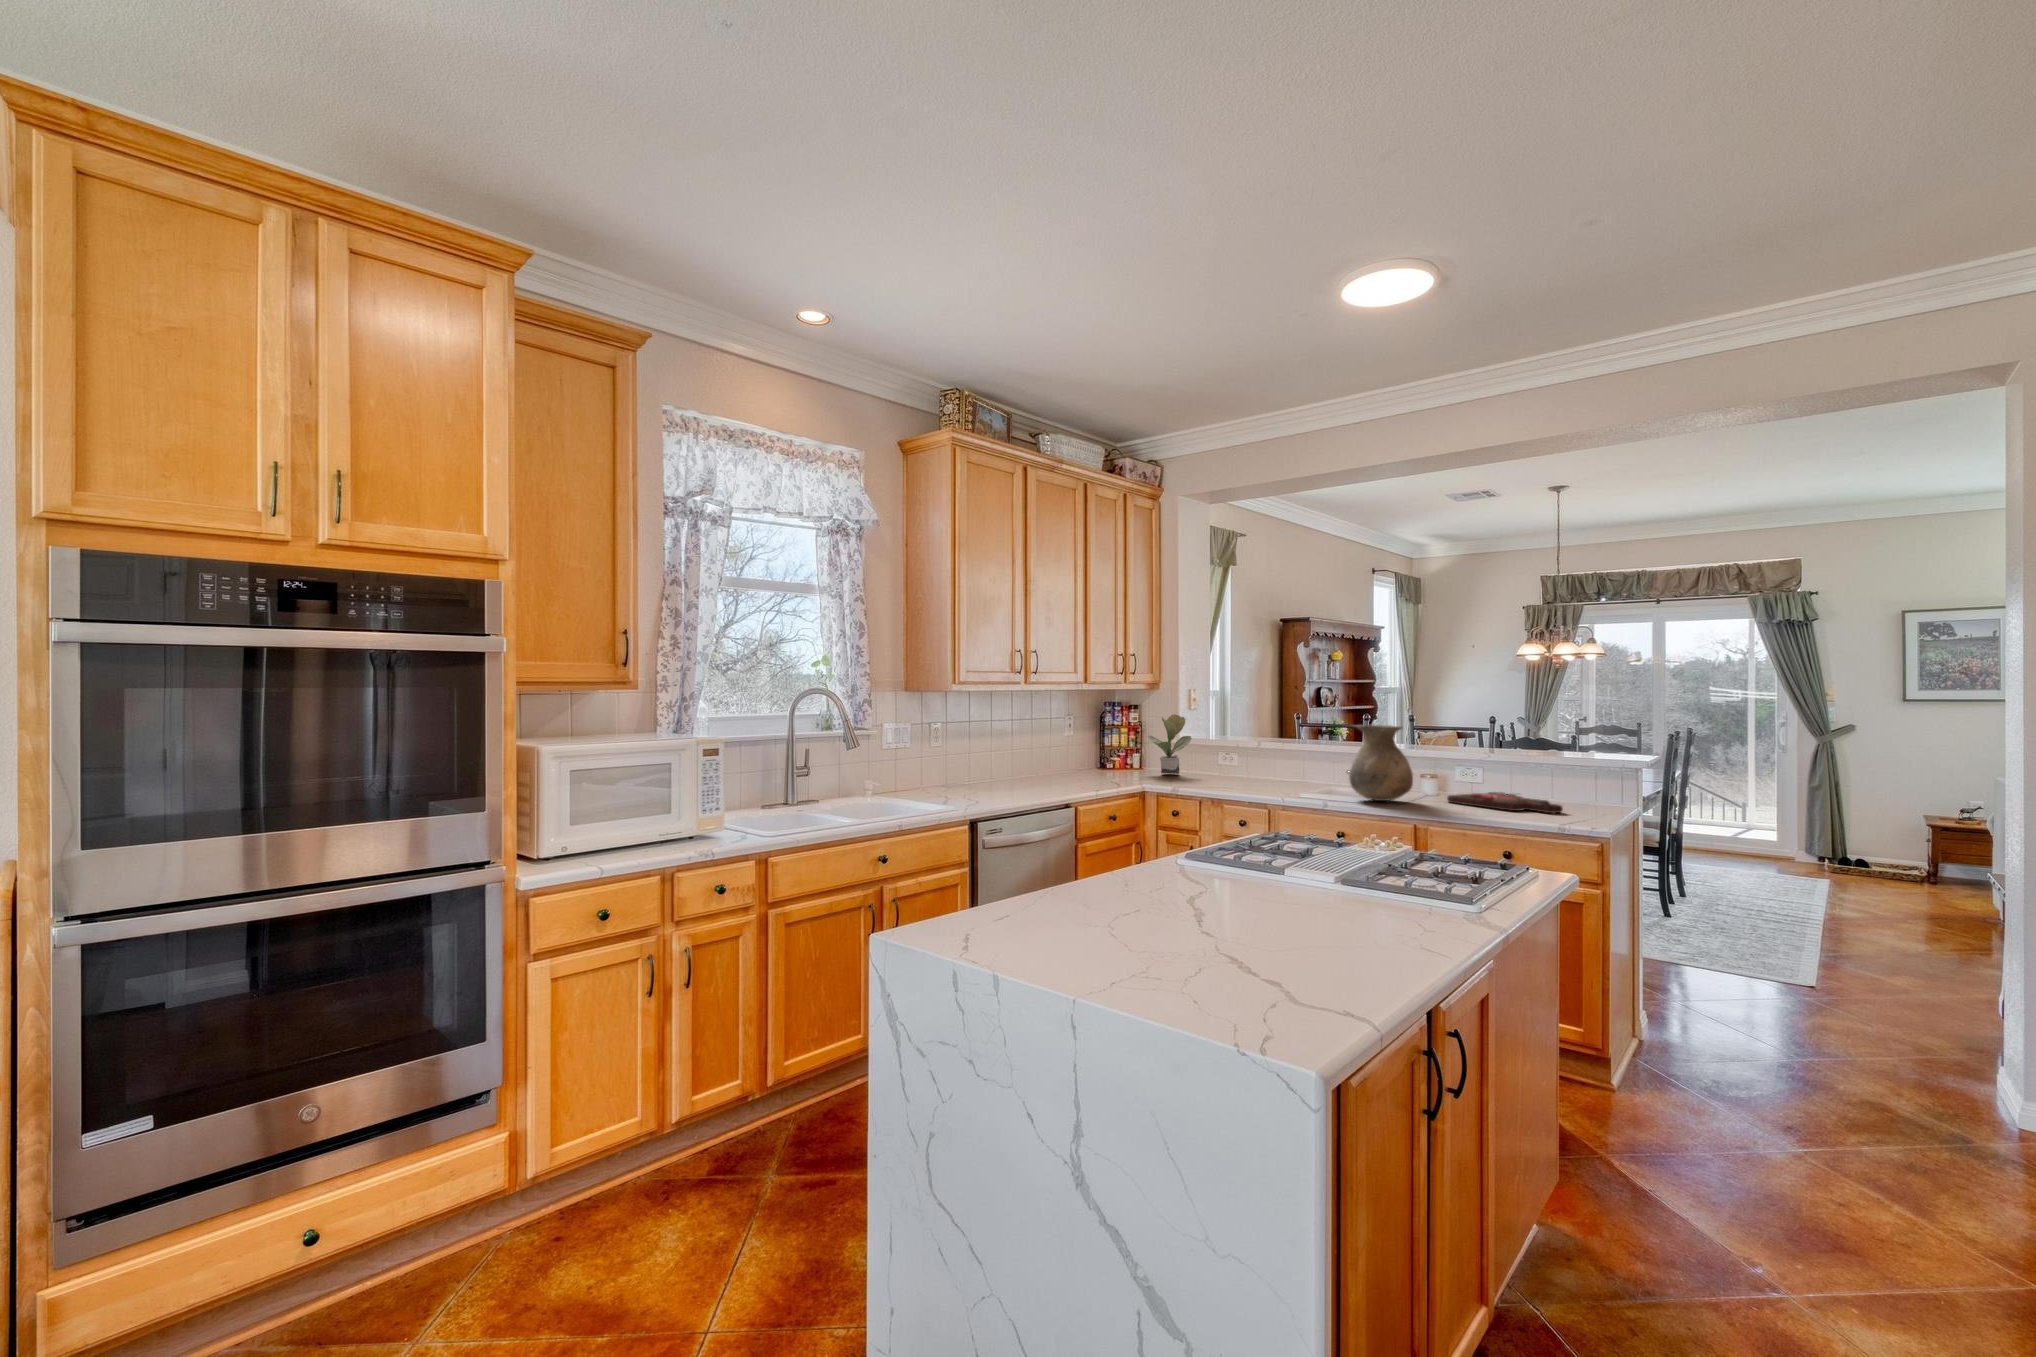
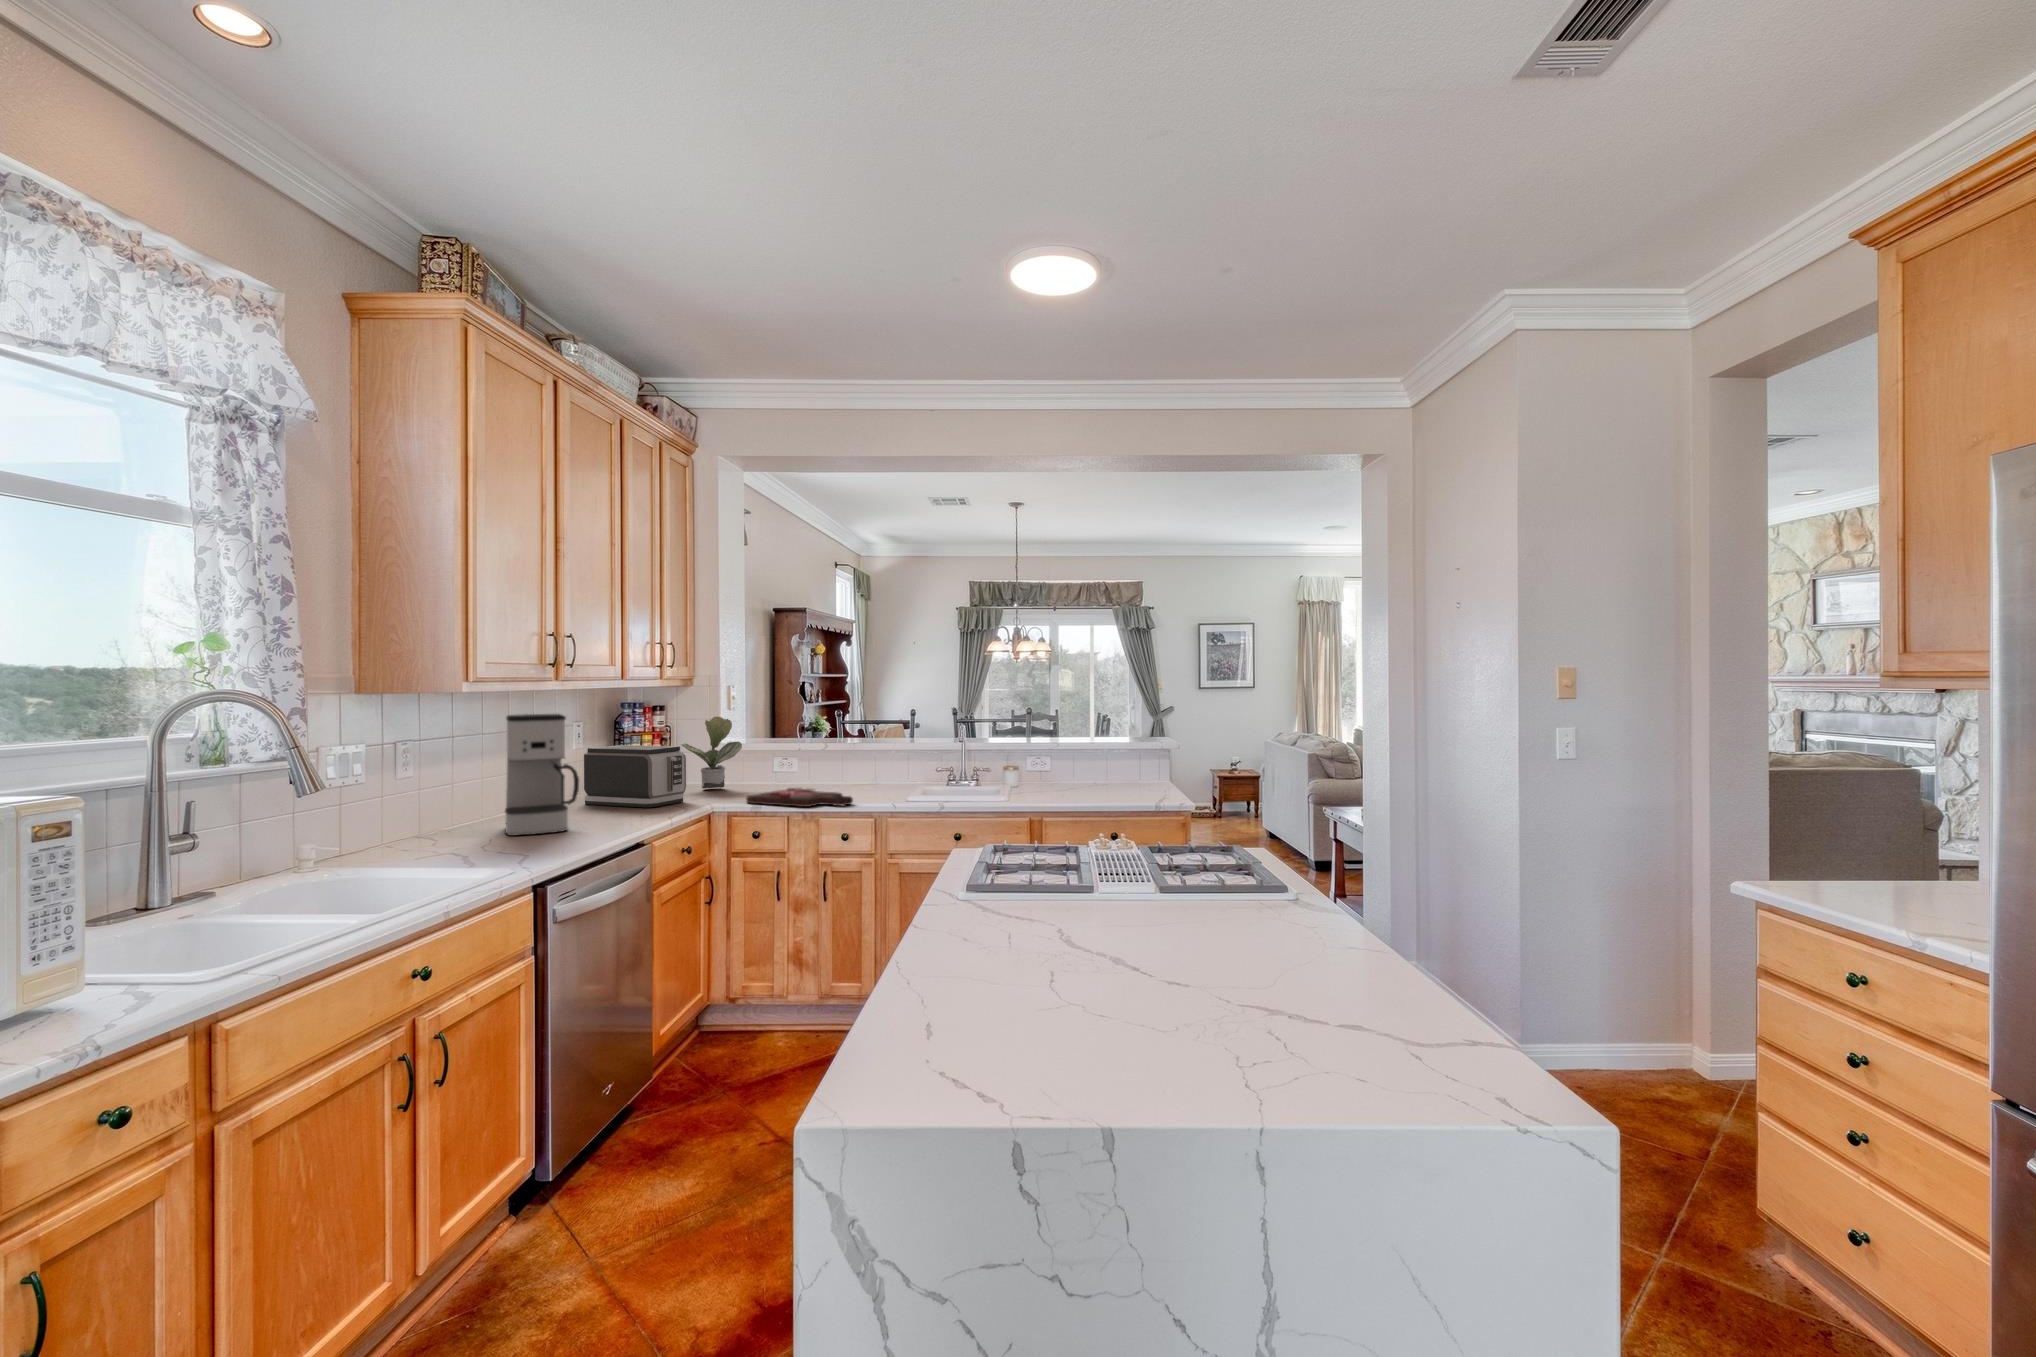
coffee maker: none [993,708,1040,792] -> present [505,714,579,836]
vase: present [1349,725,1413,801] -> none [952,720,1016,800]
toaster: none [1066,734,1135,783] -> present [584,745,686,807]
cutting board: present [1447,792,1563,813] -> present [746,788,853,807]

